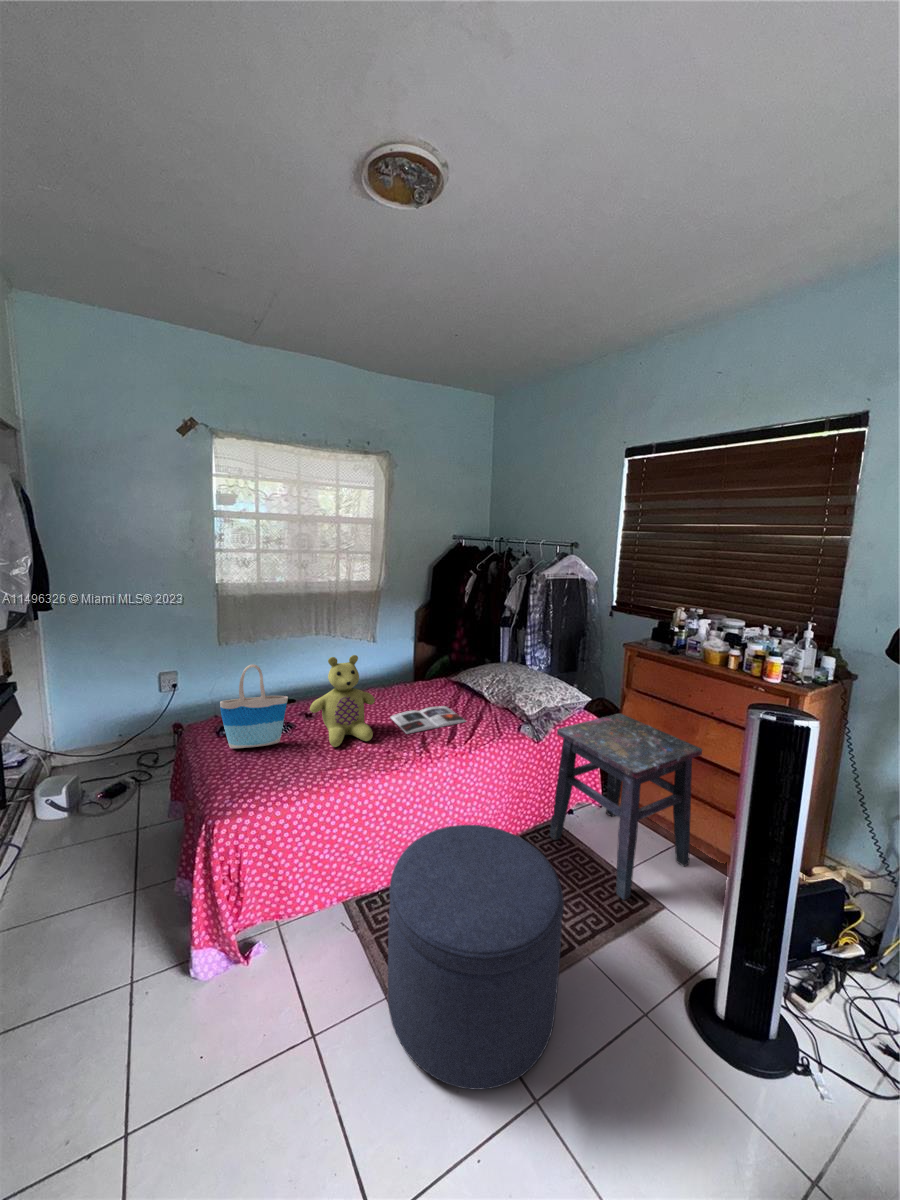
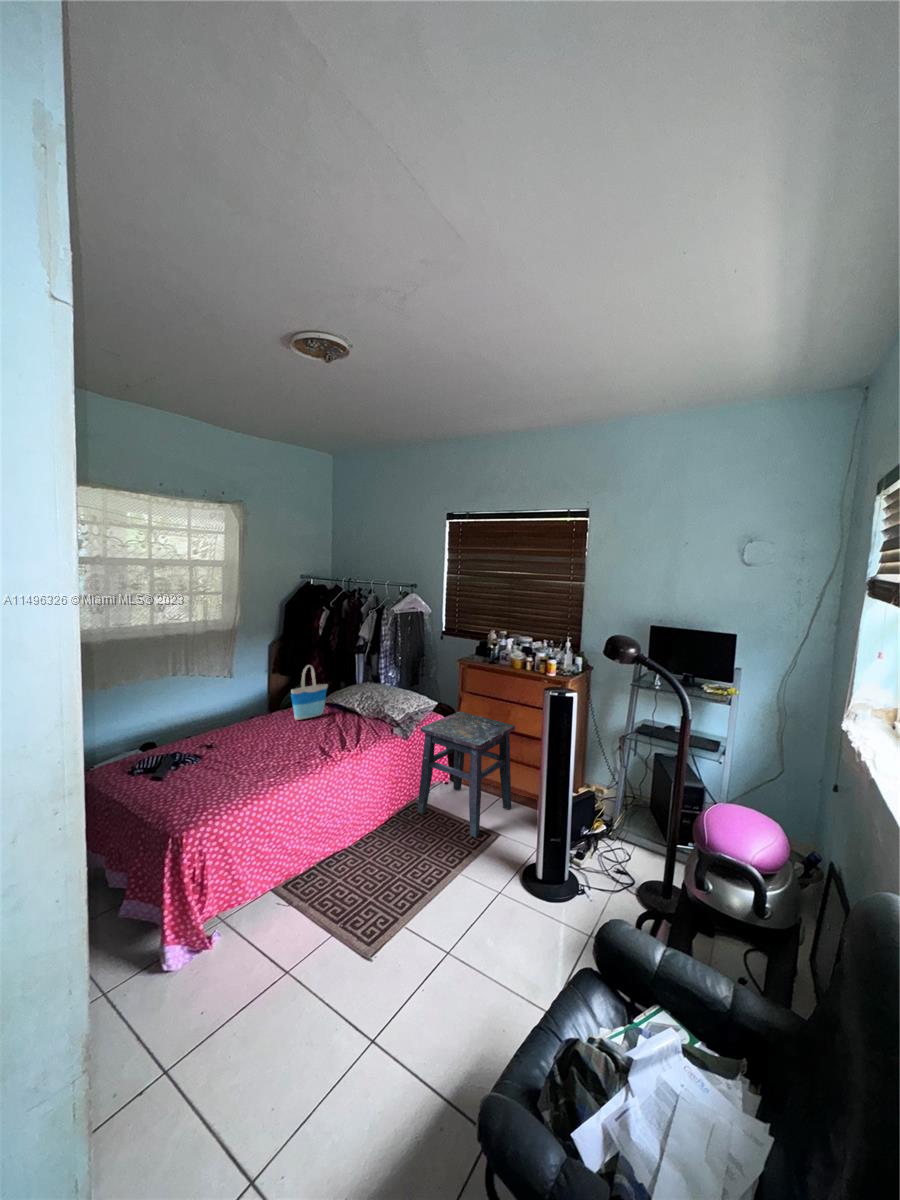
stuffed bear: present [310,655,375,747] -> none [220,688,281,767]
tote bag: present [220,664,288,748] -> present [291,665,328,720]
magazine: present [390,706,466,734] -> none [284,725,351,749]
ottoman: present [388,825,564,1090] -> none [331,799,451,959]

